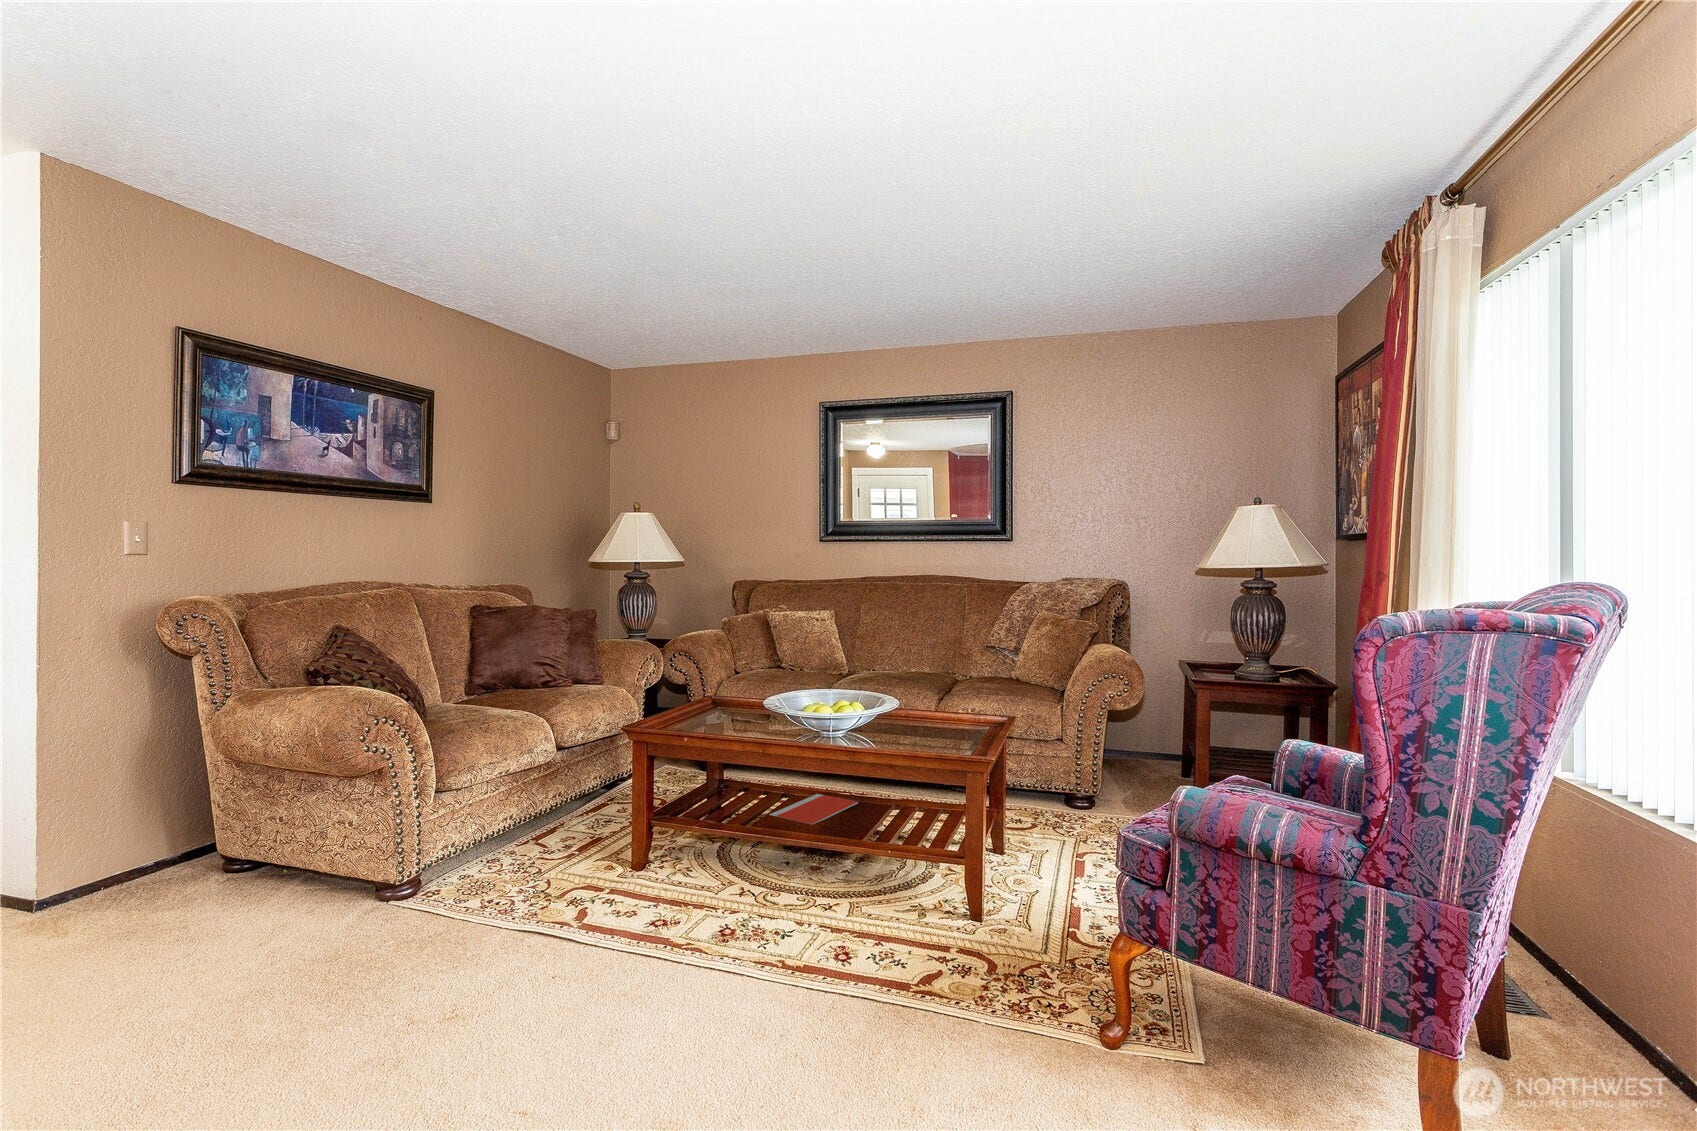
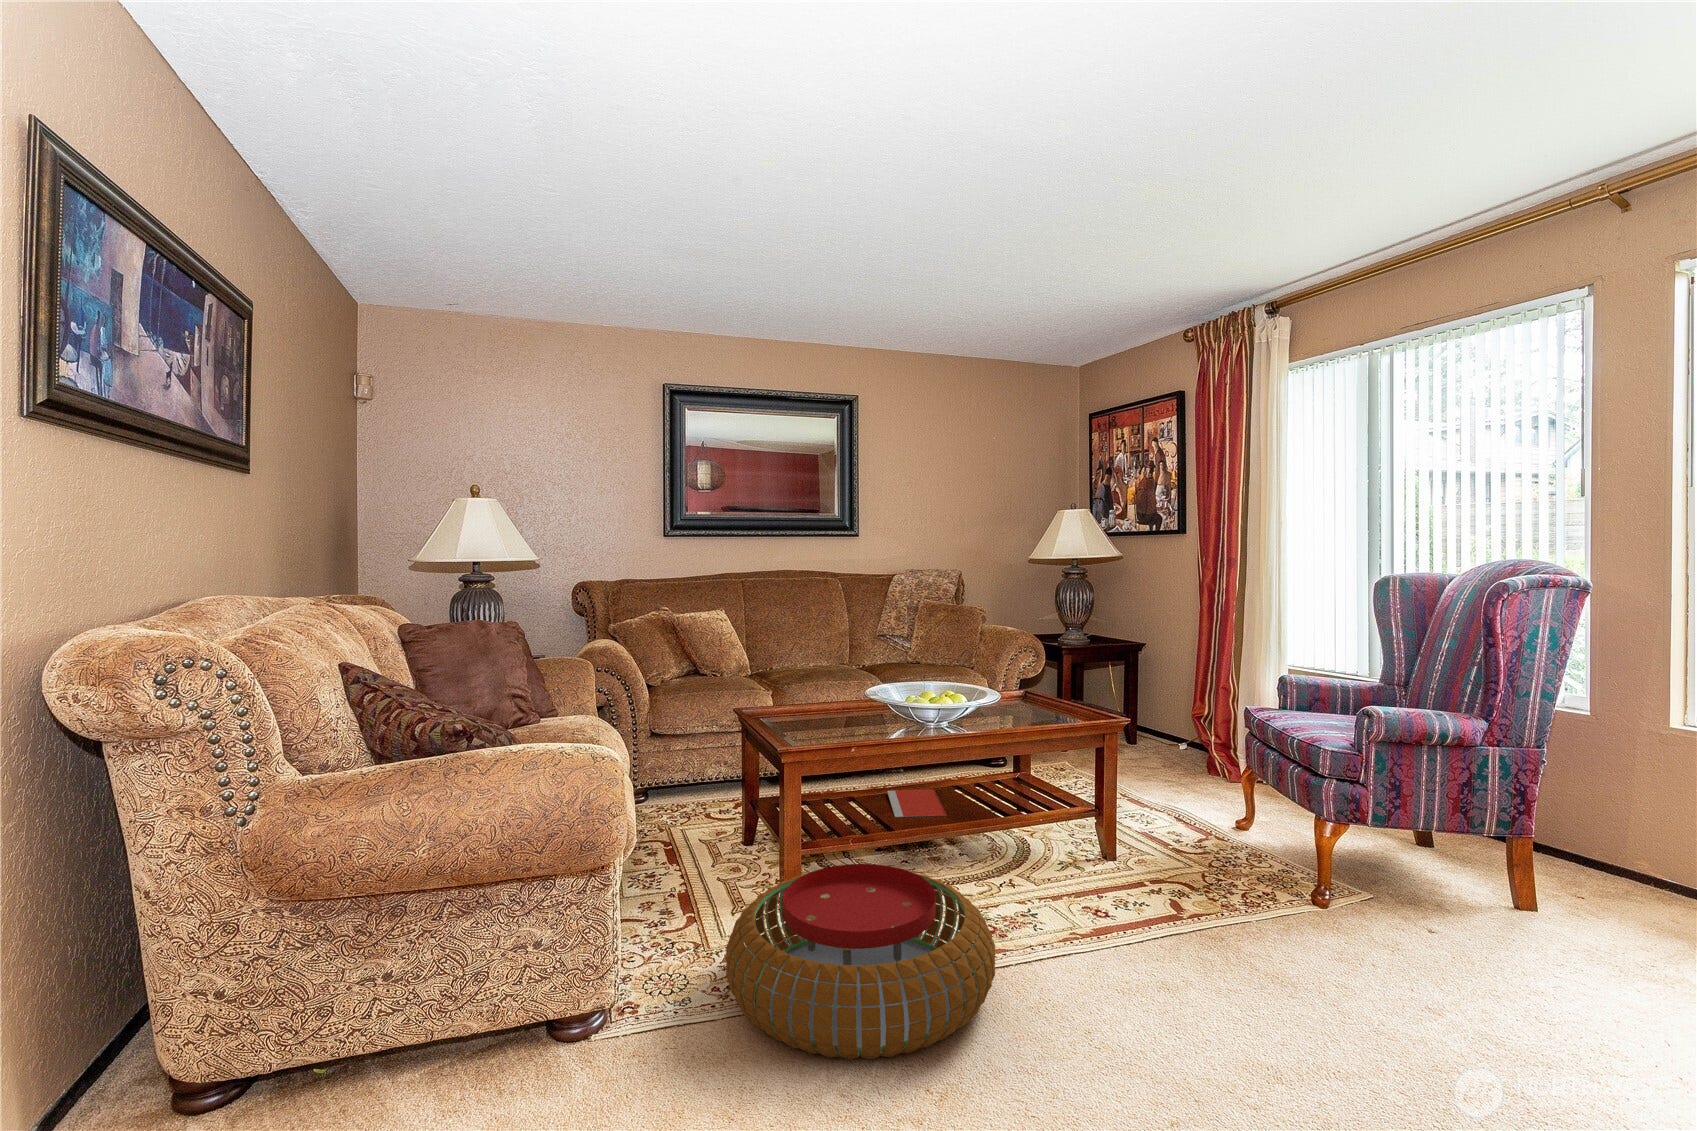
pouf: none [411,828,674,993] -> present [726,864,995,1060]

